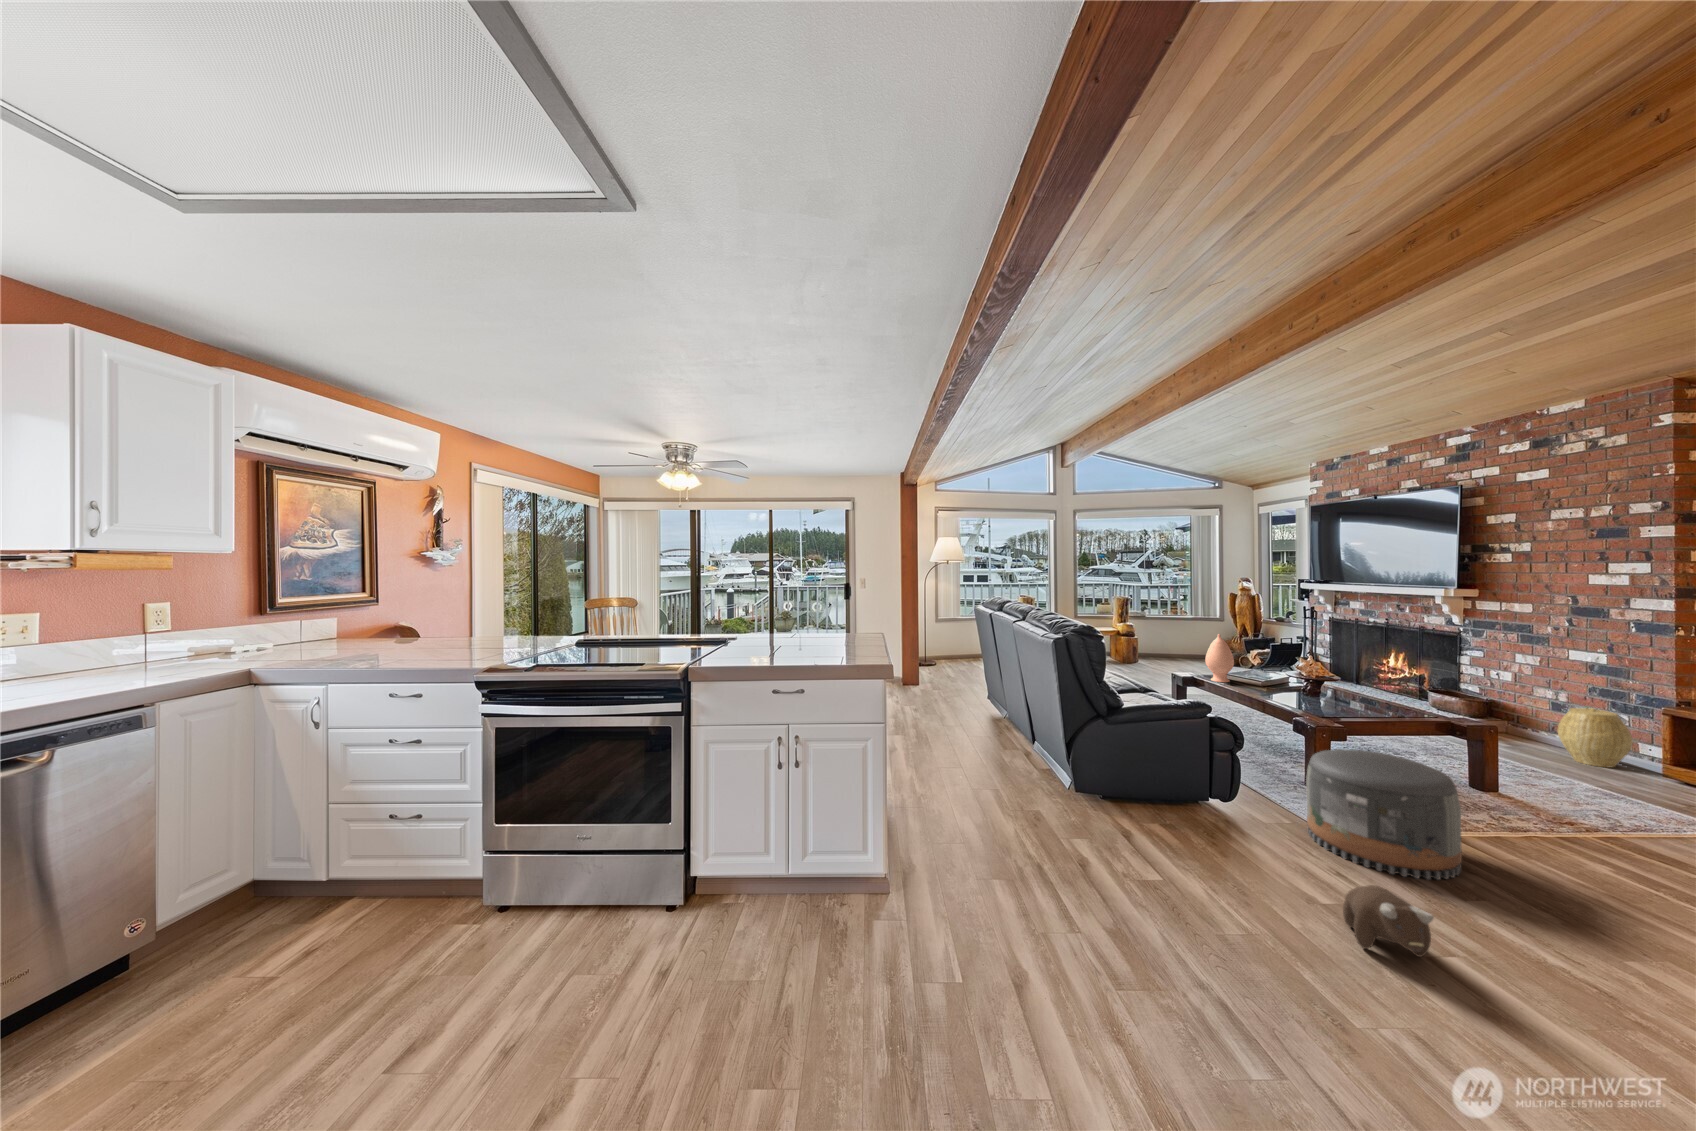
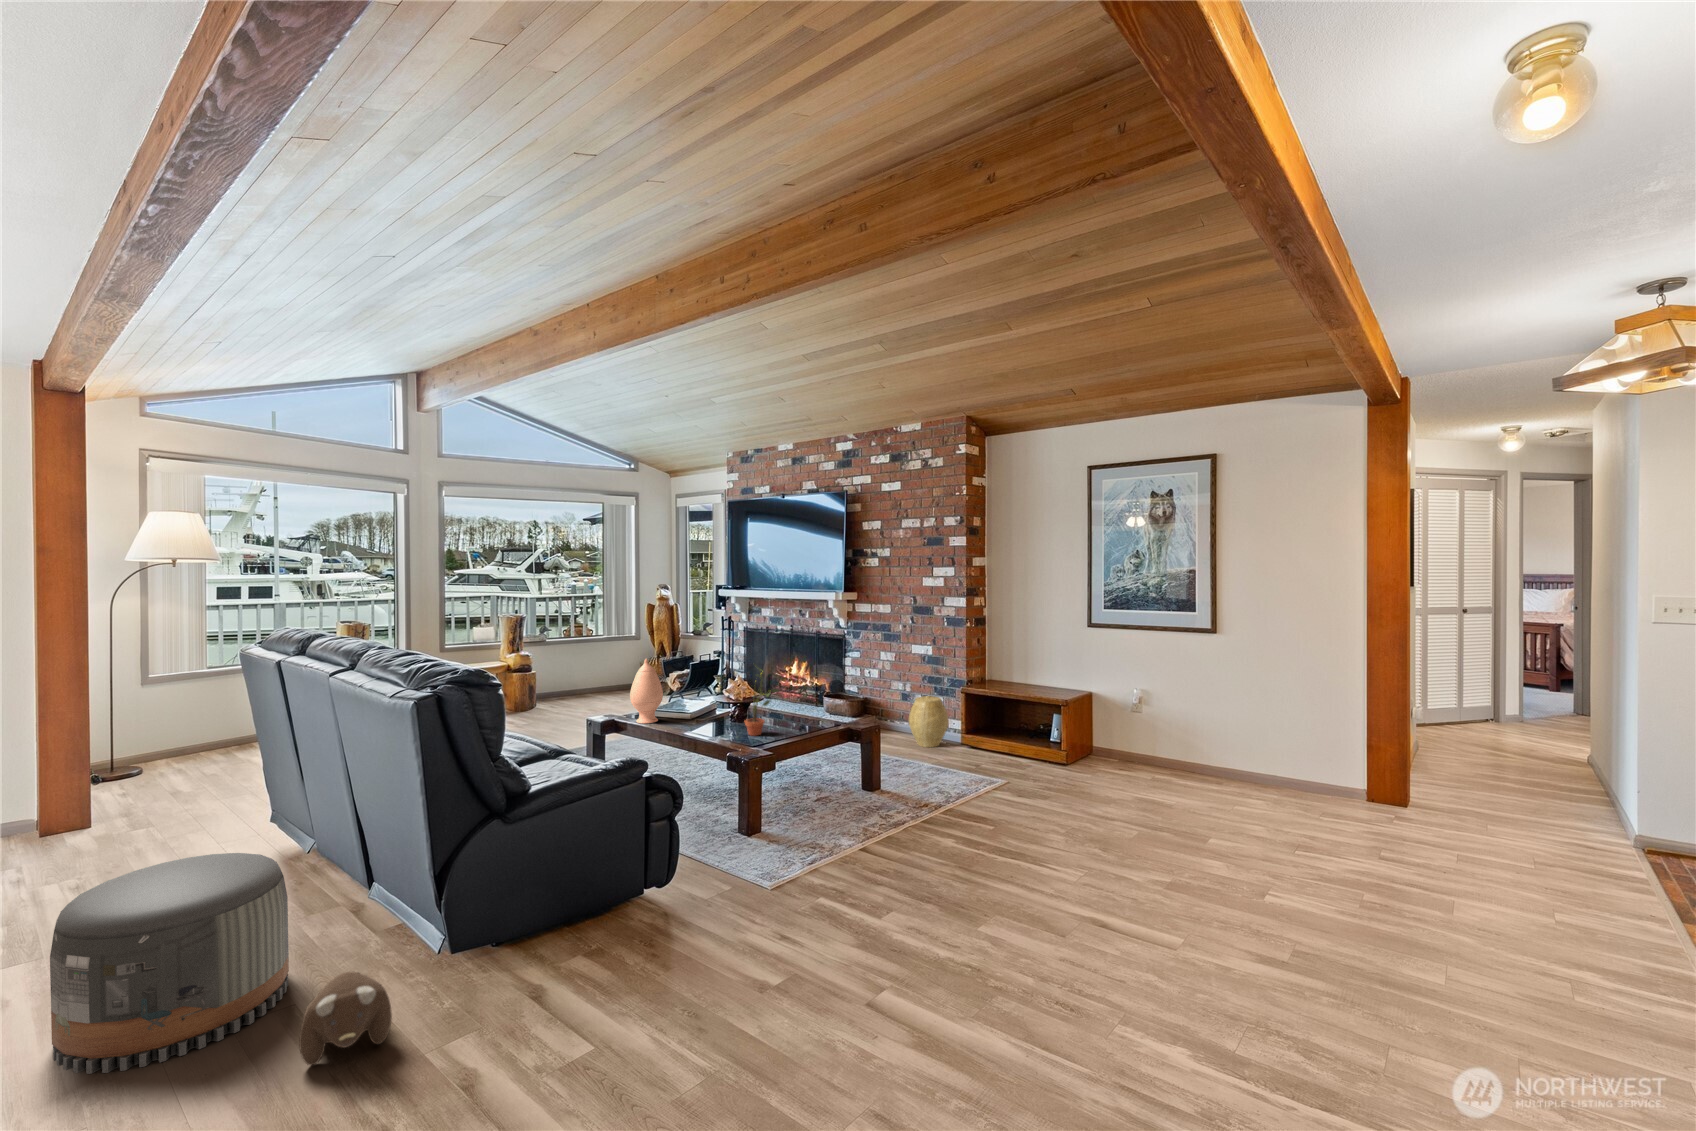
potted plant: none [1307,646,1350,707] -> present [745,668,778,736]
pouf: present [1306,749,1462,880] -> present [50,853,289,1073]
plush toy: present [1343,885,1434,957] -> present [299,972,392,1065]

